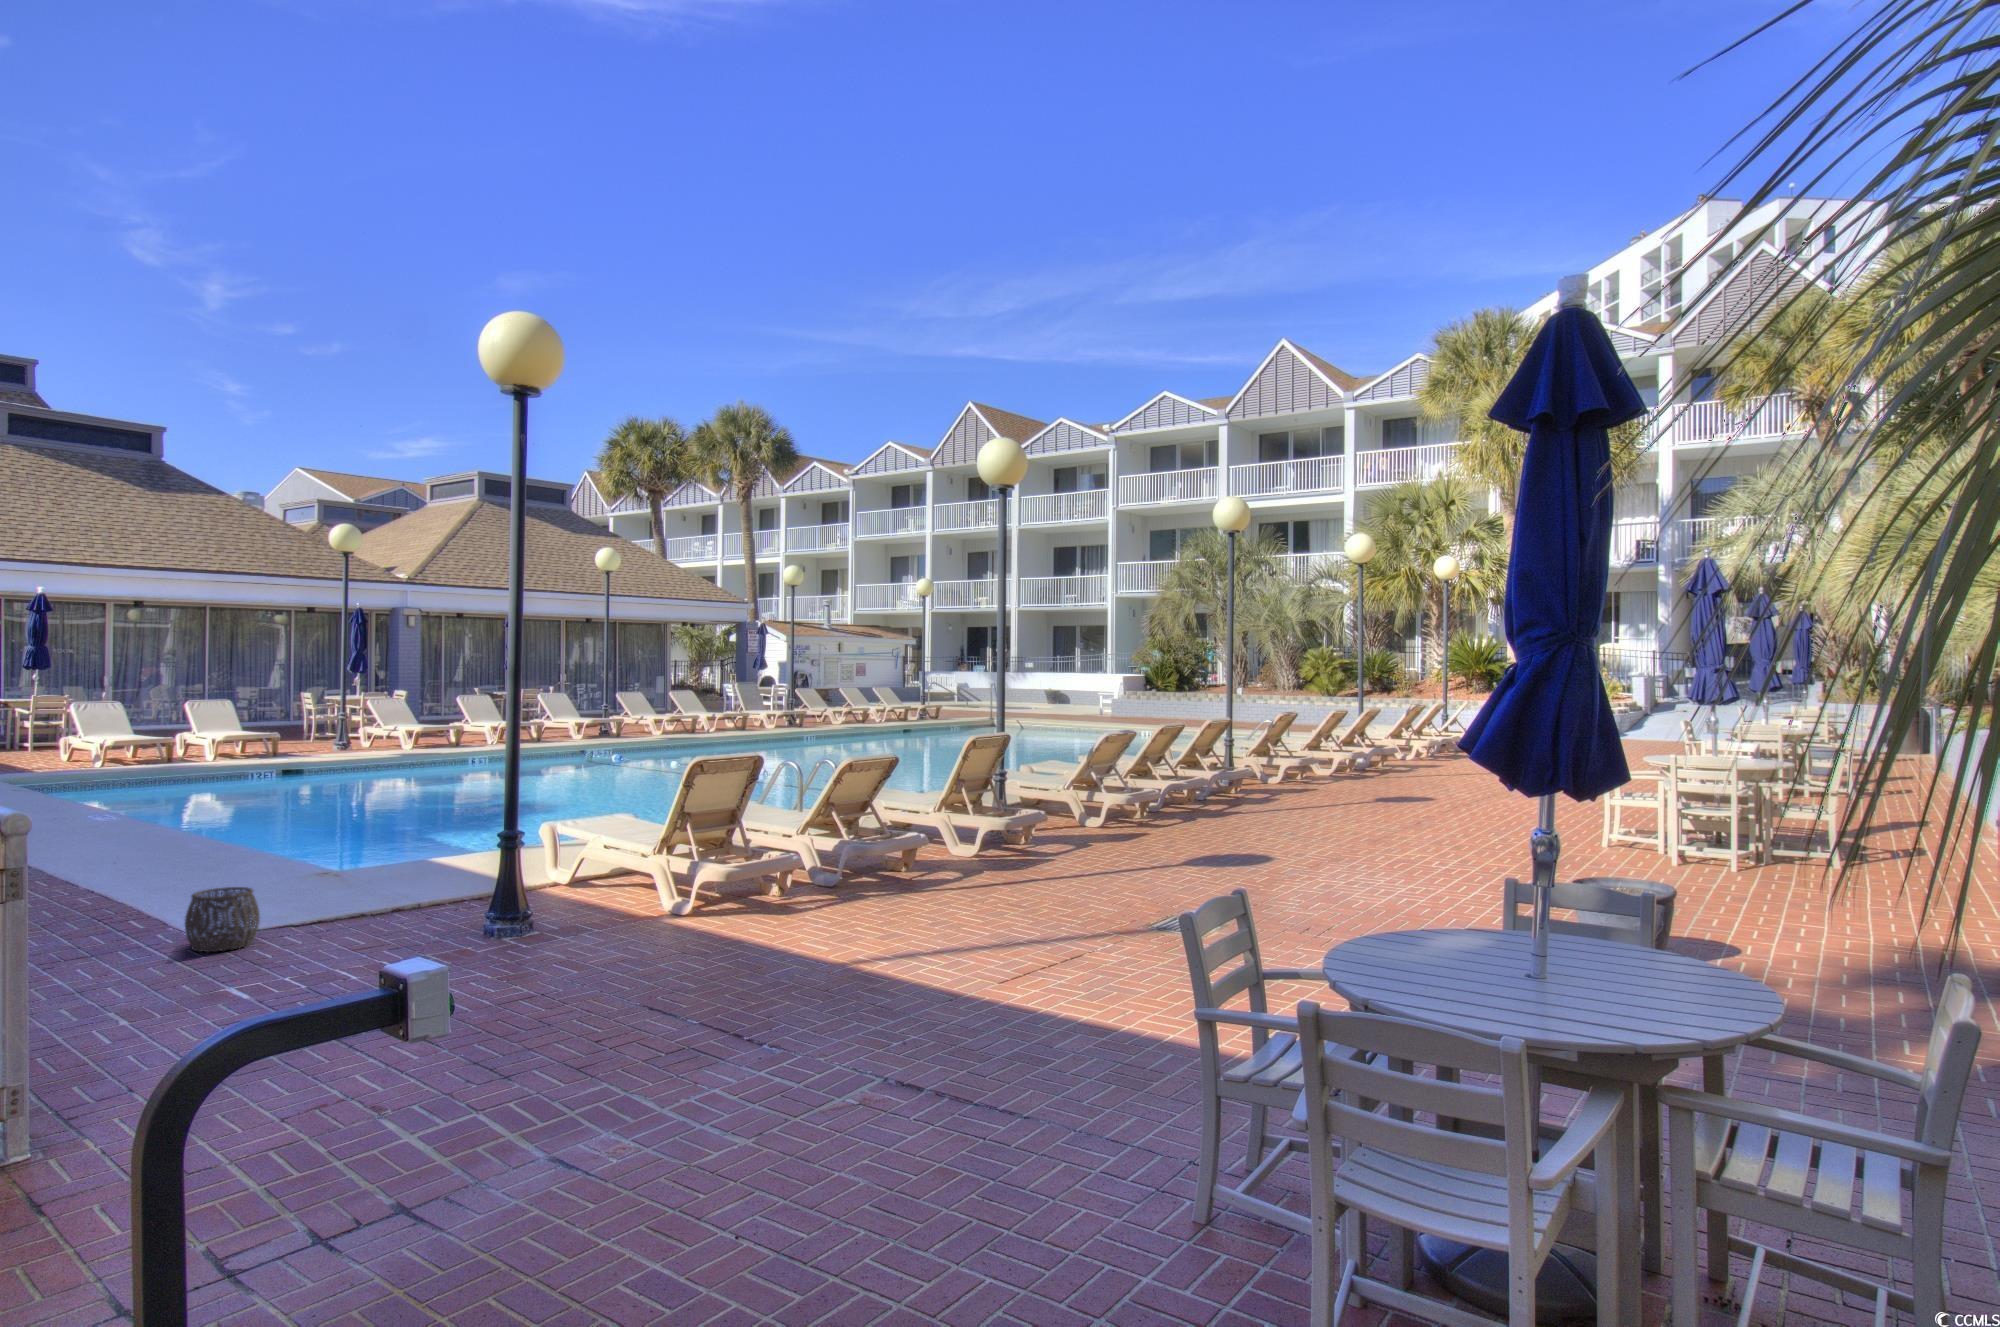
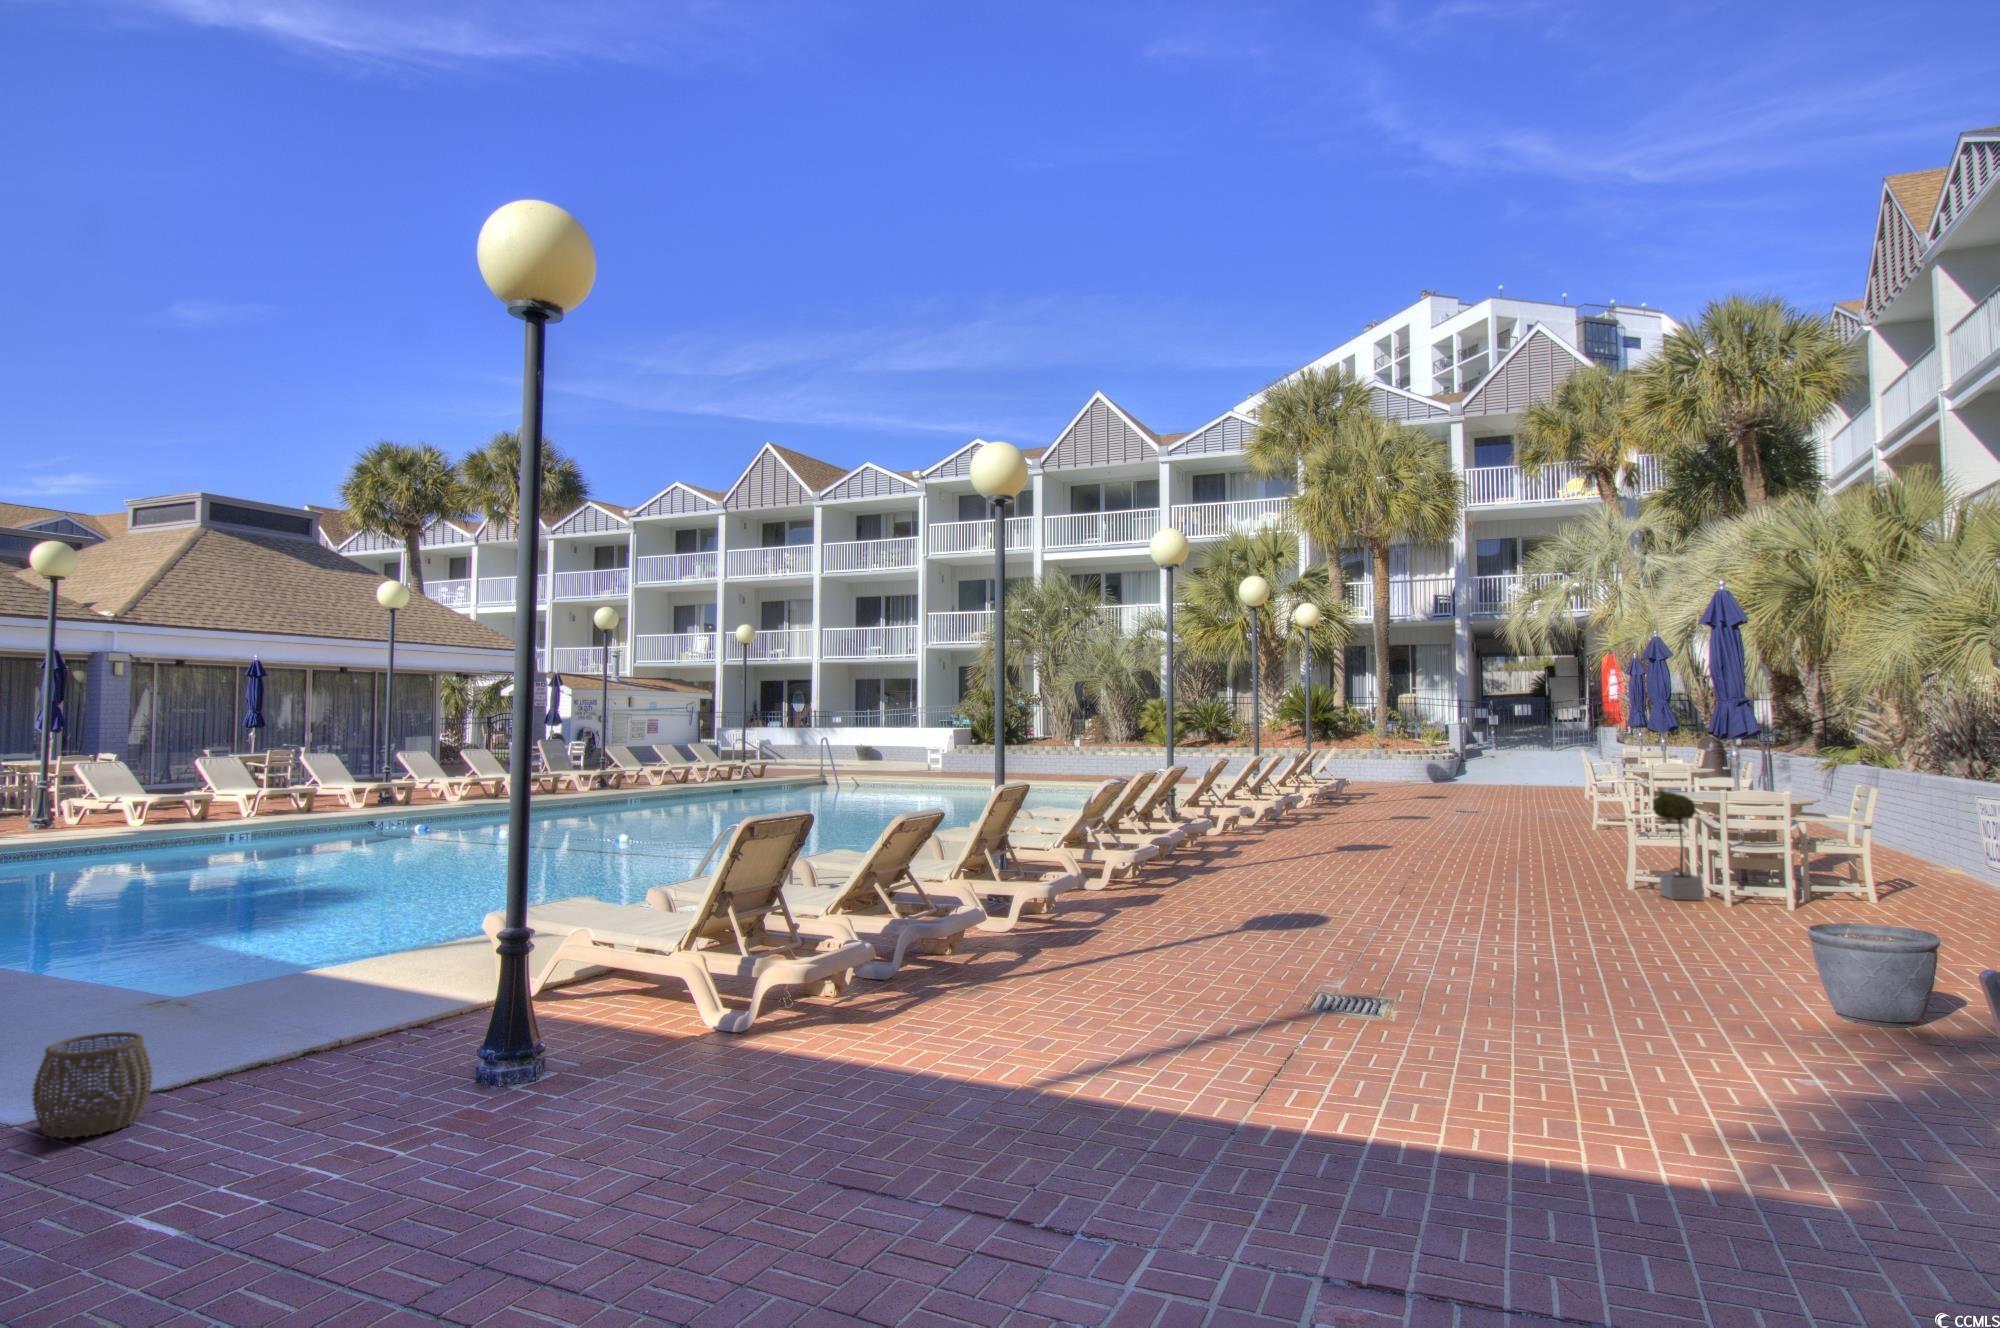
potted tree: none [1632,751,1683,860] -> present [1653,791,1704,901]

